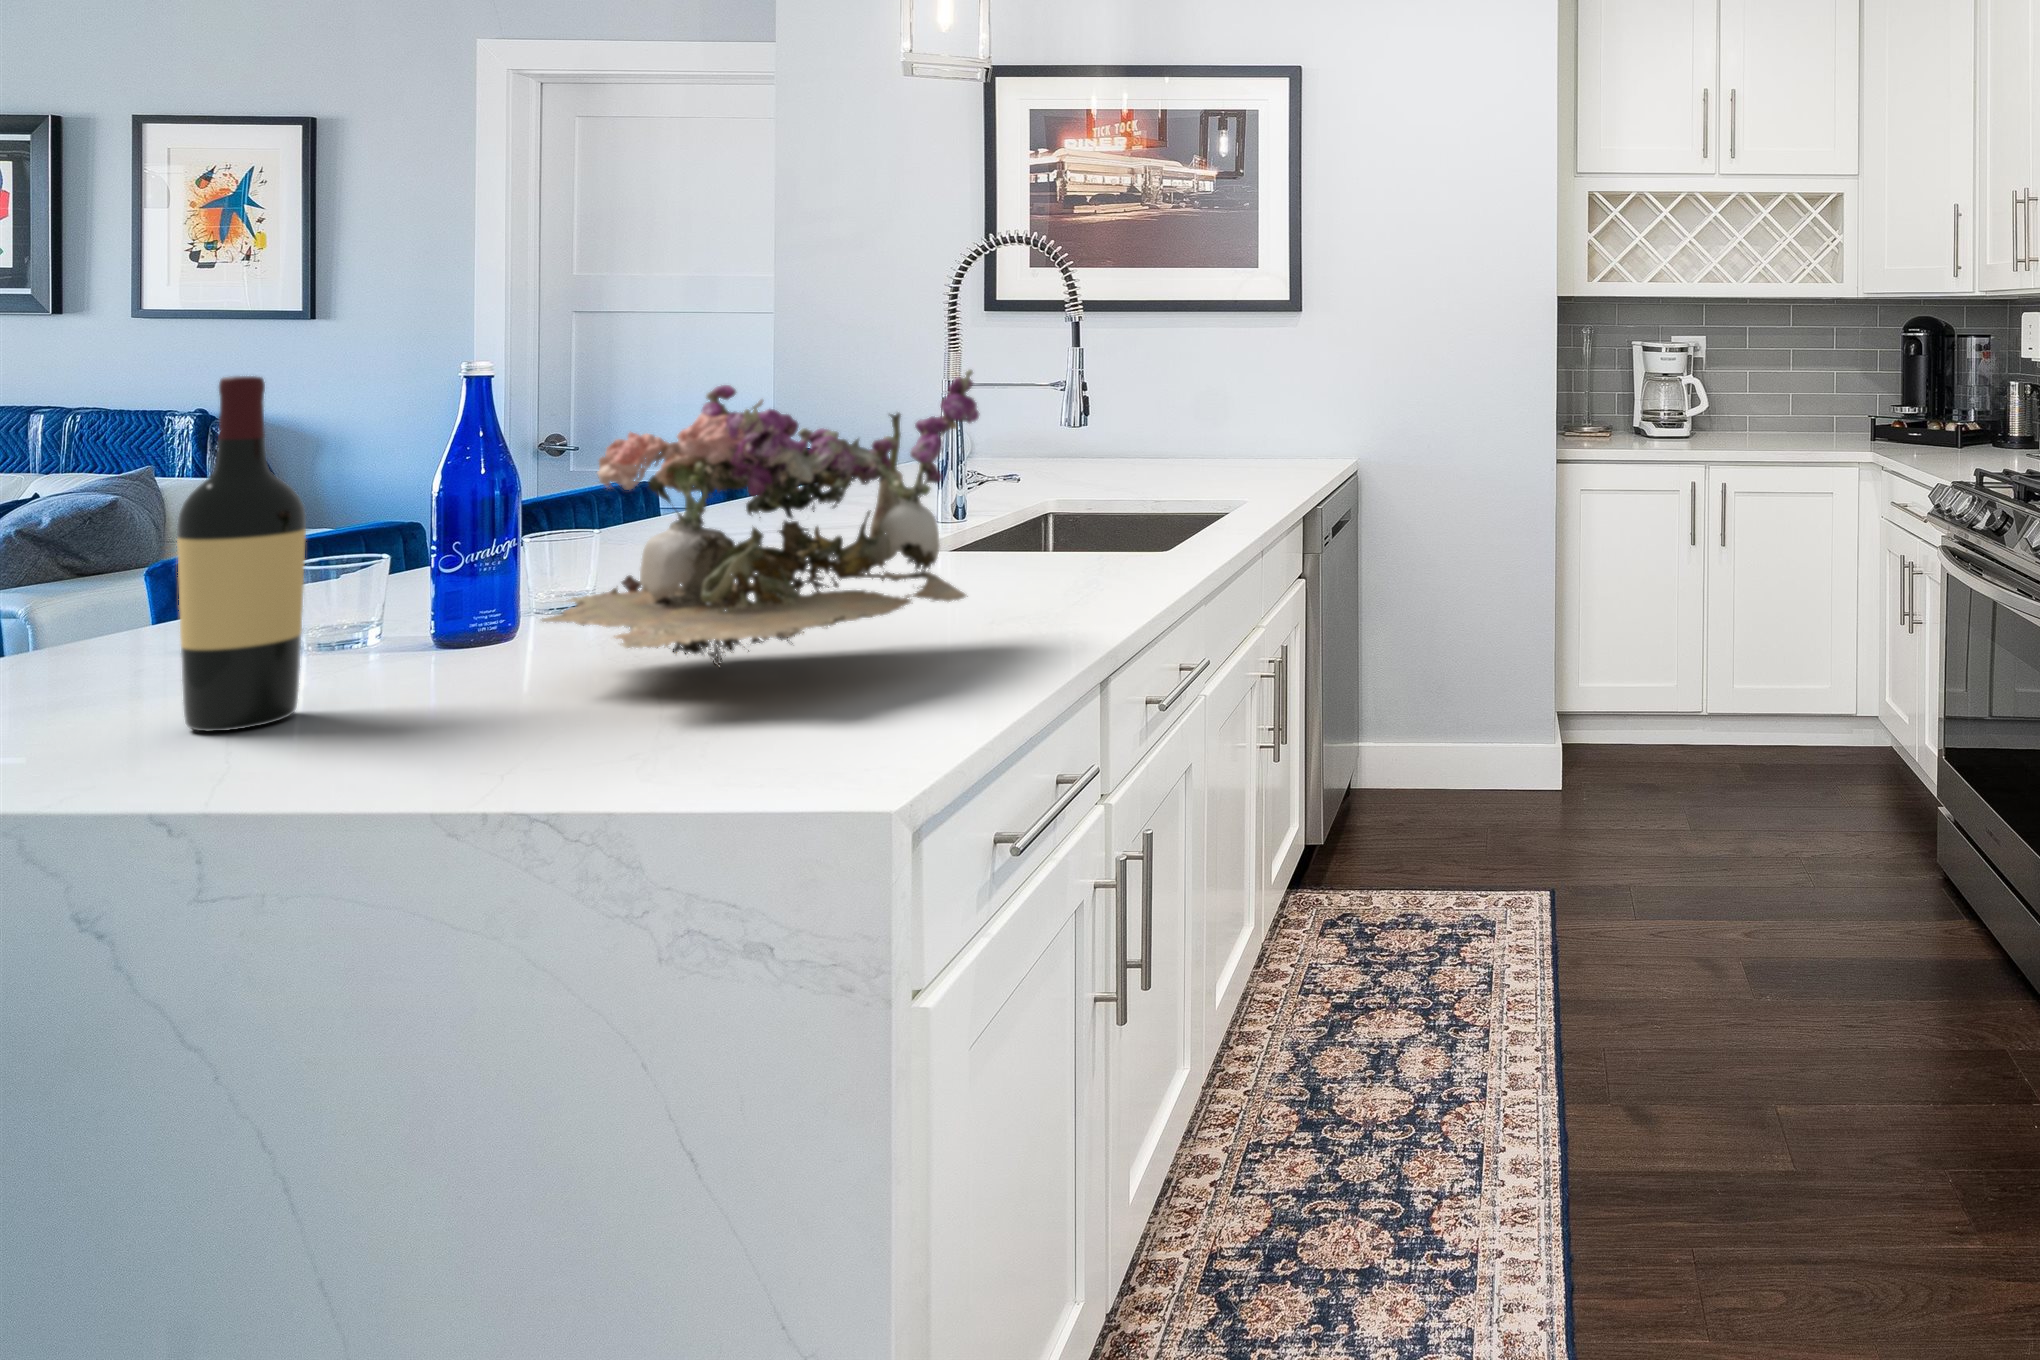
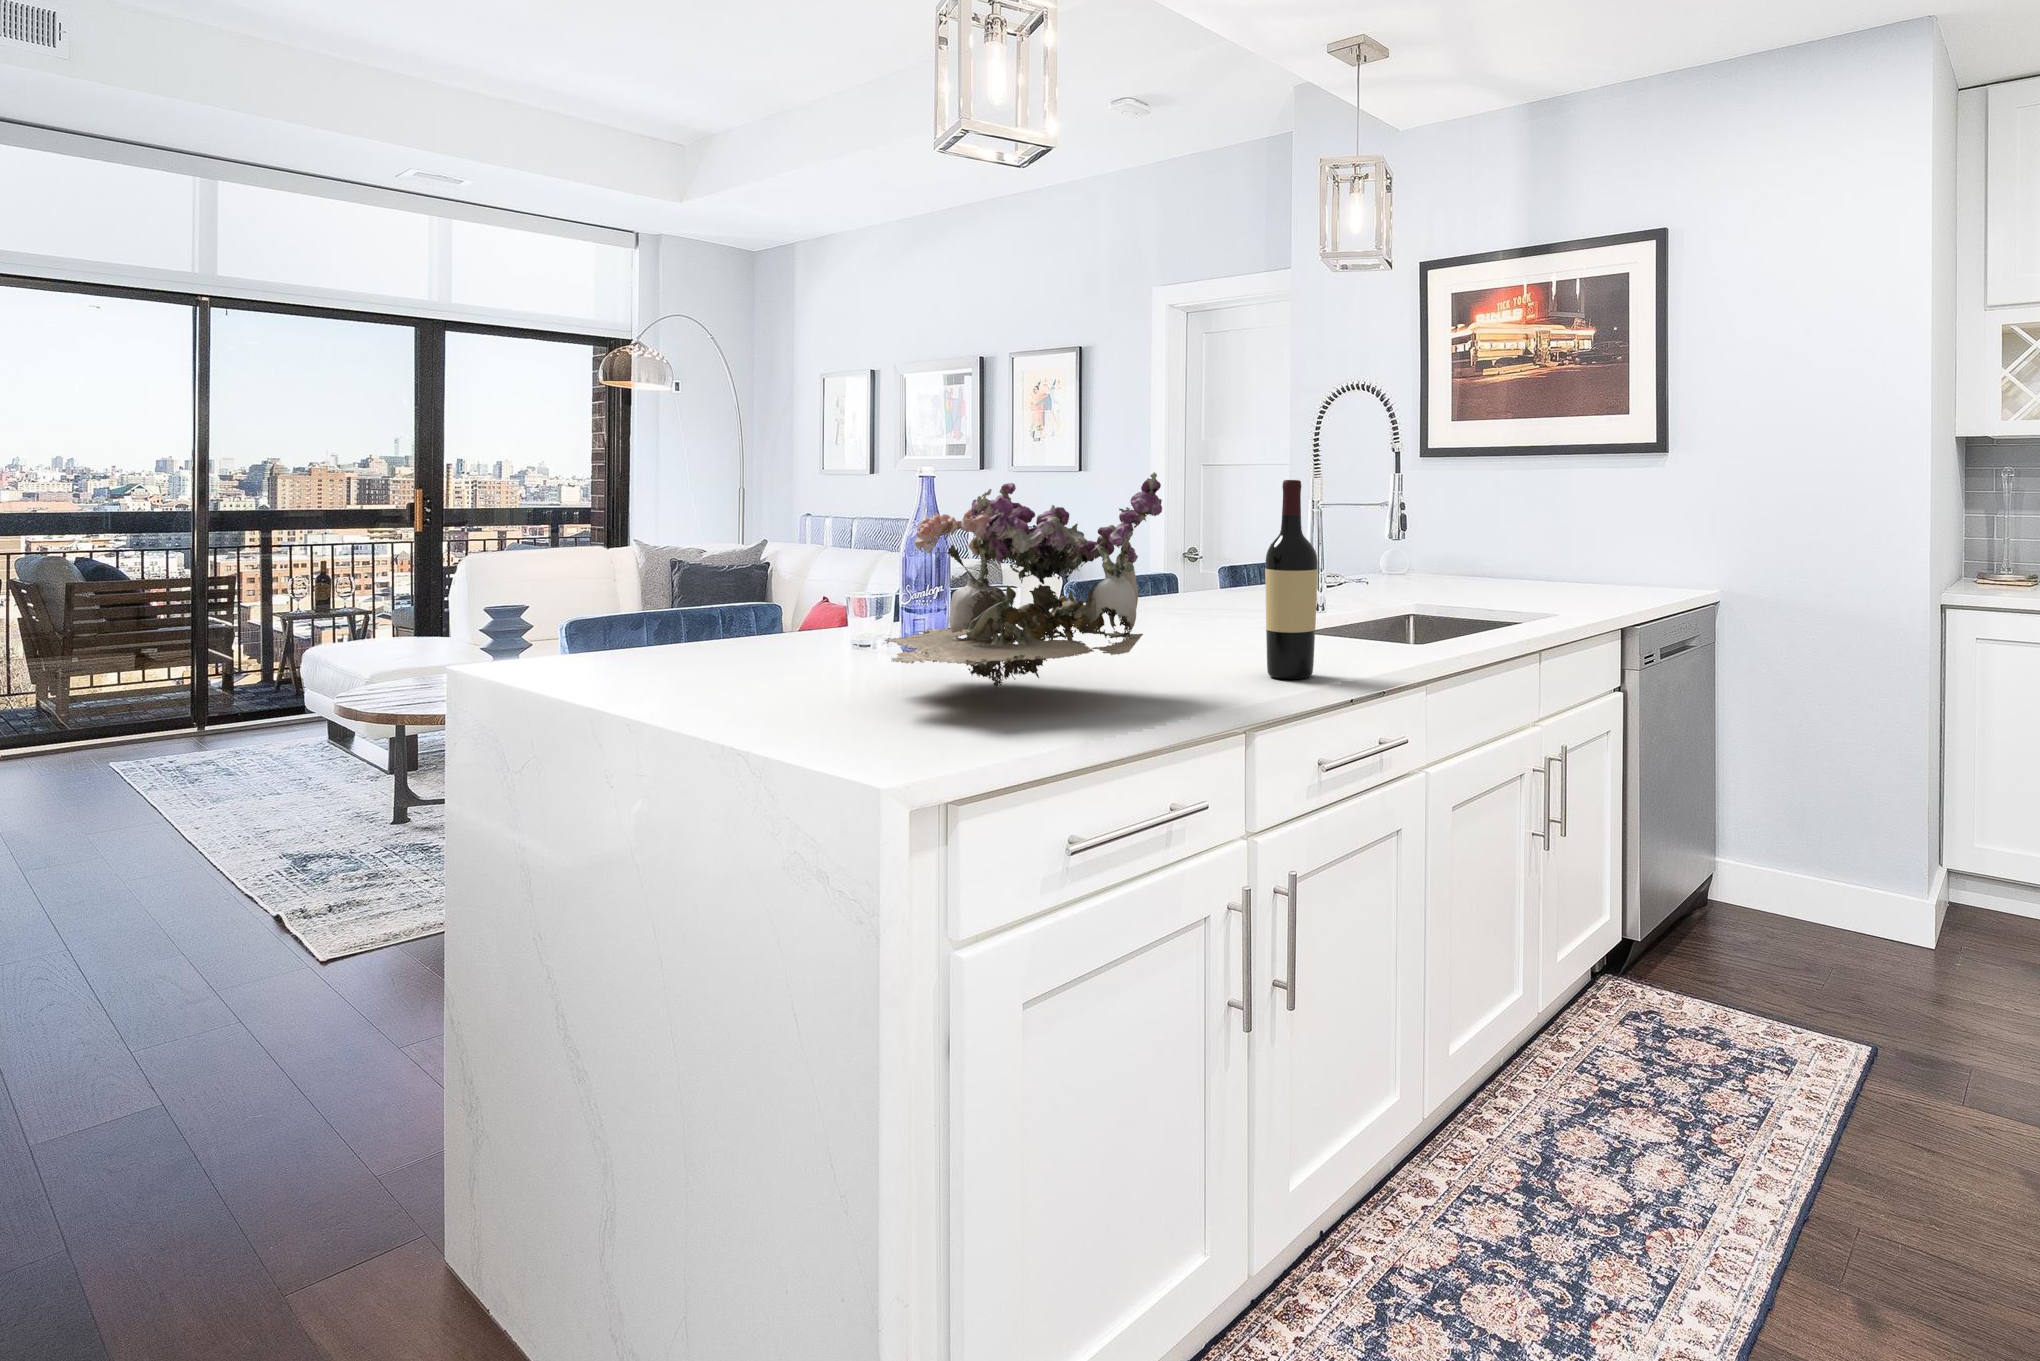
wine bottle: present [177,376,306,731] -> present [1265,480,1318,679]

